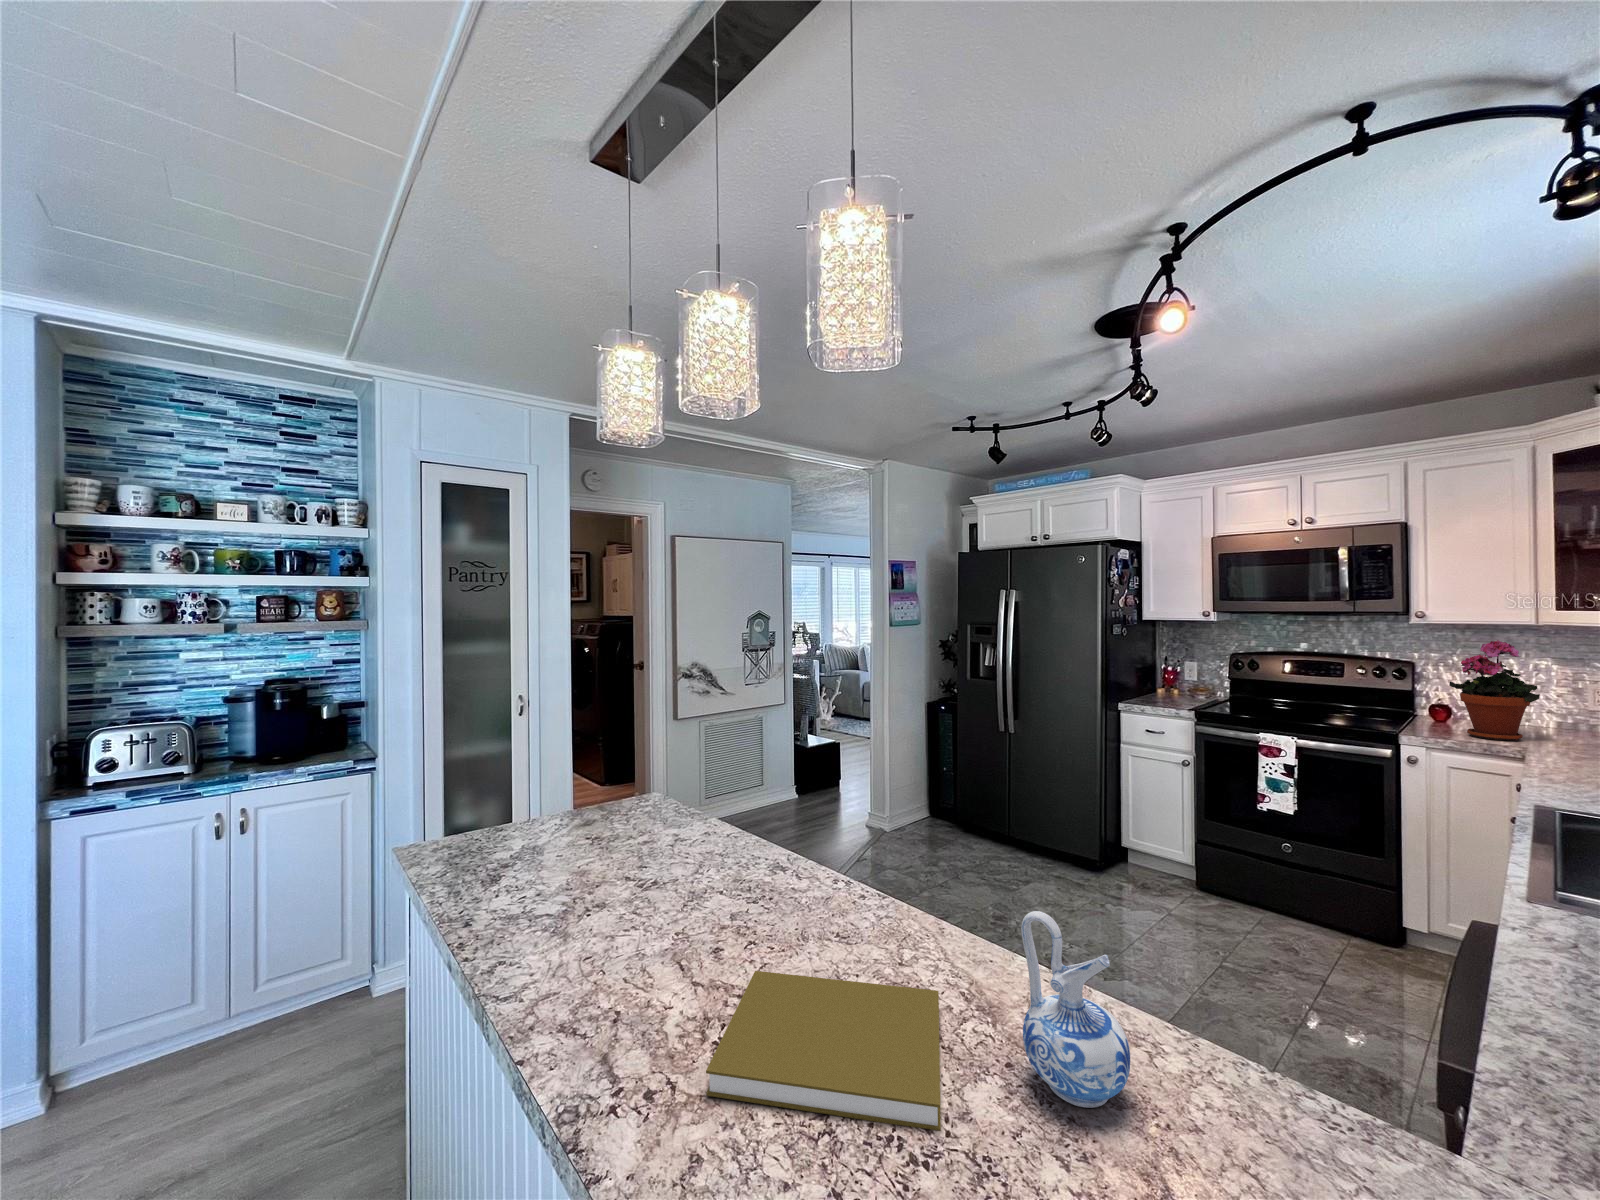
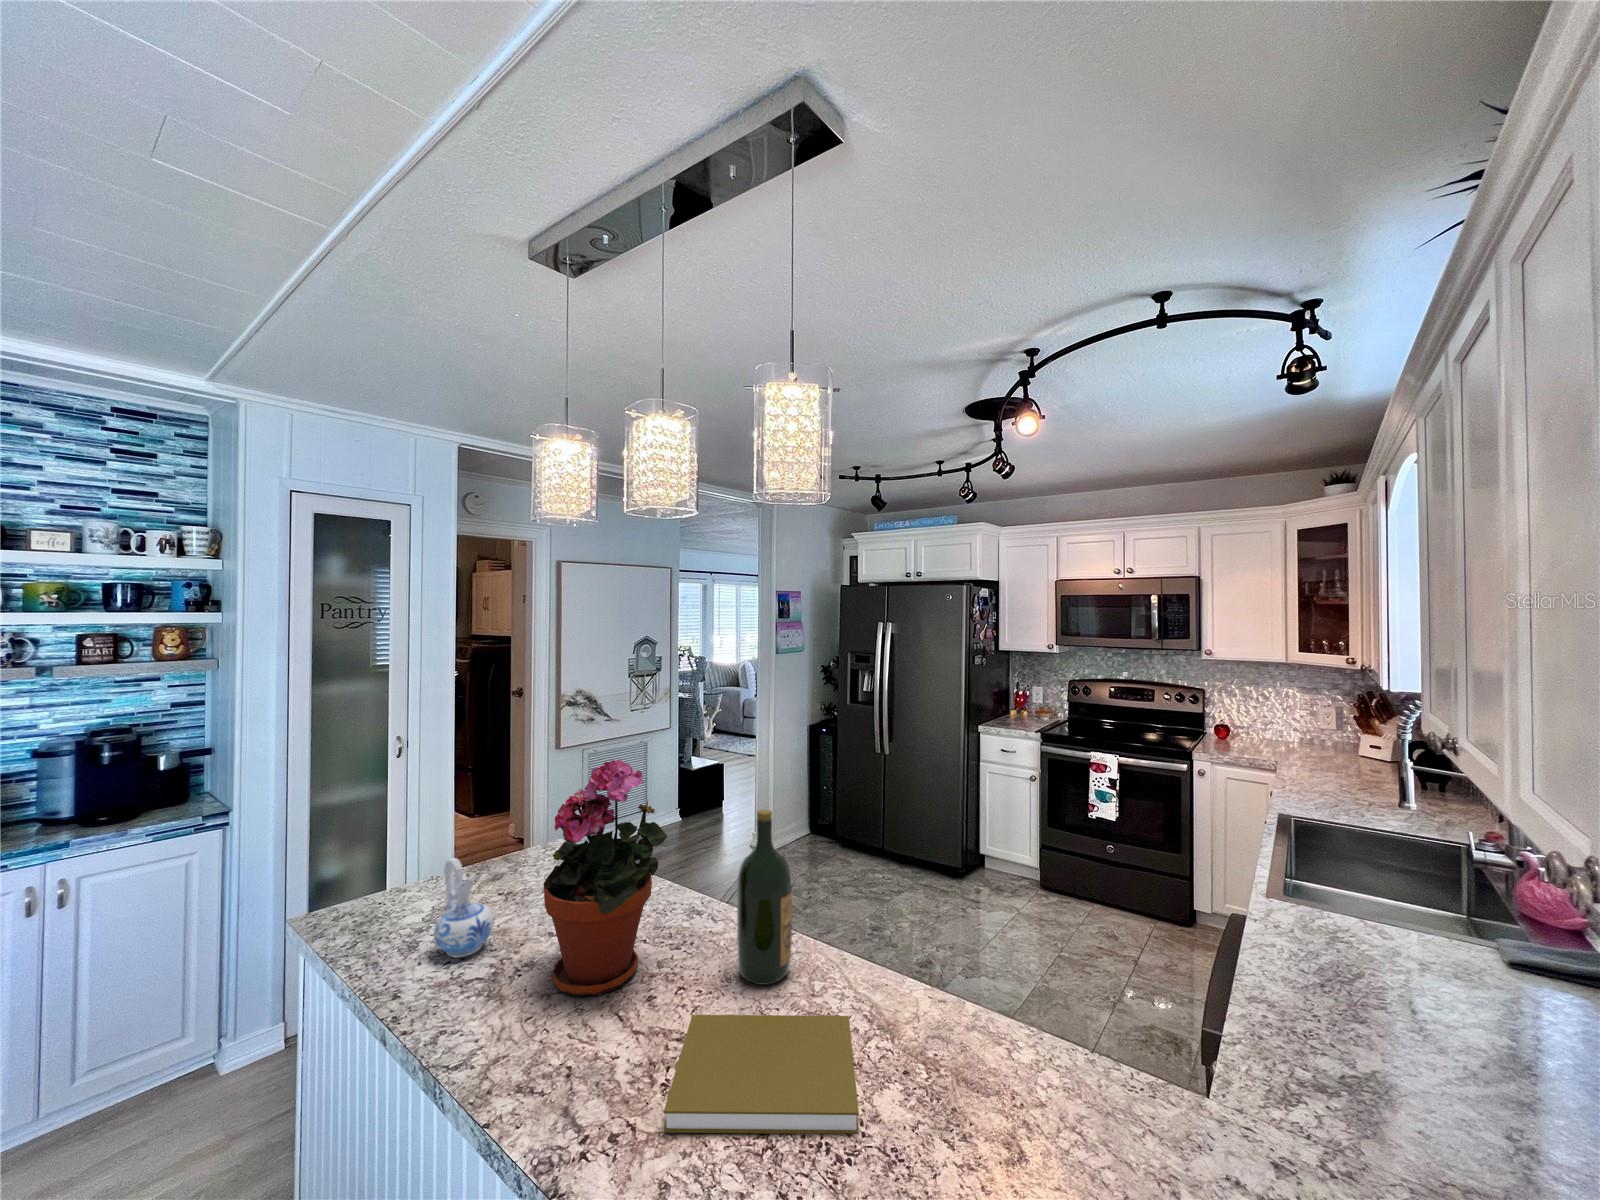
potted plant: present [1449,640,1540,741] -> present [544,759,667,996]
wine bottle: none [813,751,877,949] -> present [737,810,792,985]
ceramic pitcher: present [1021,911,1130,1108] -> present [434,858,494,958]

